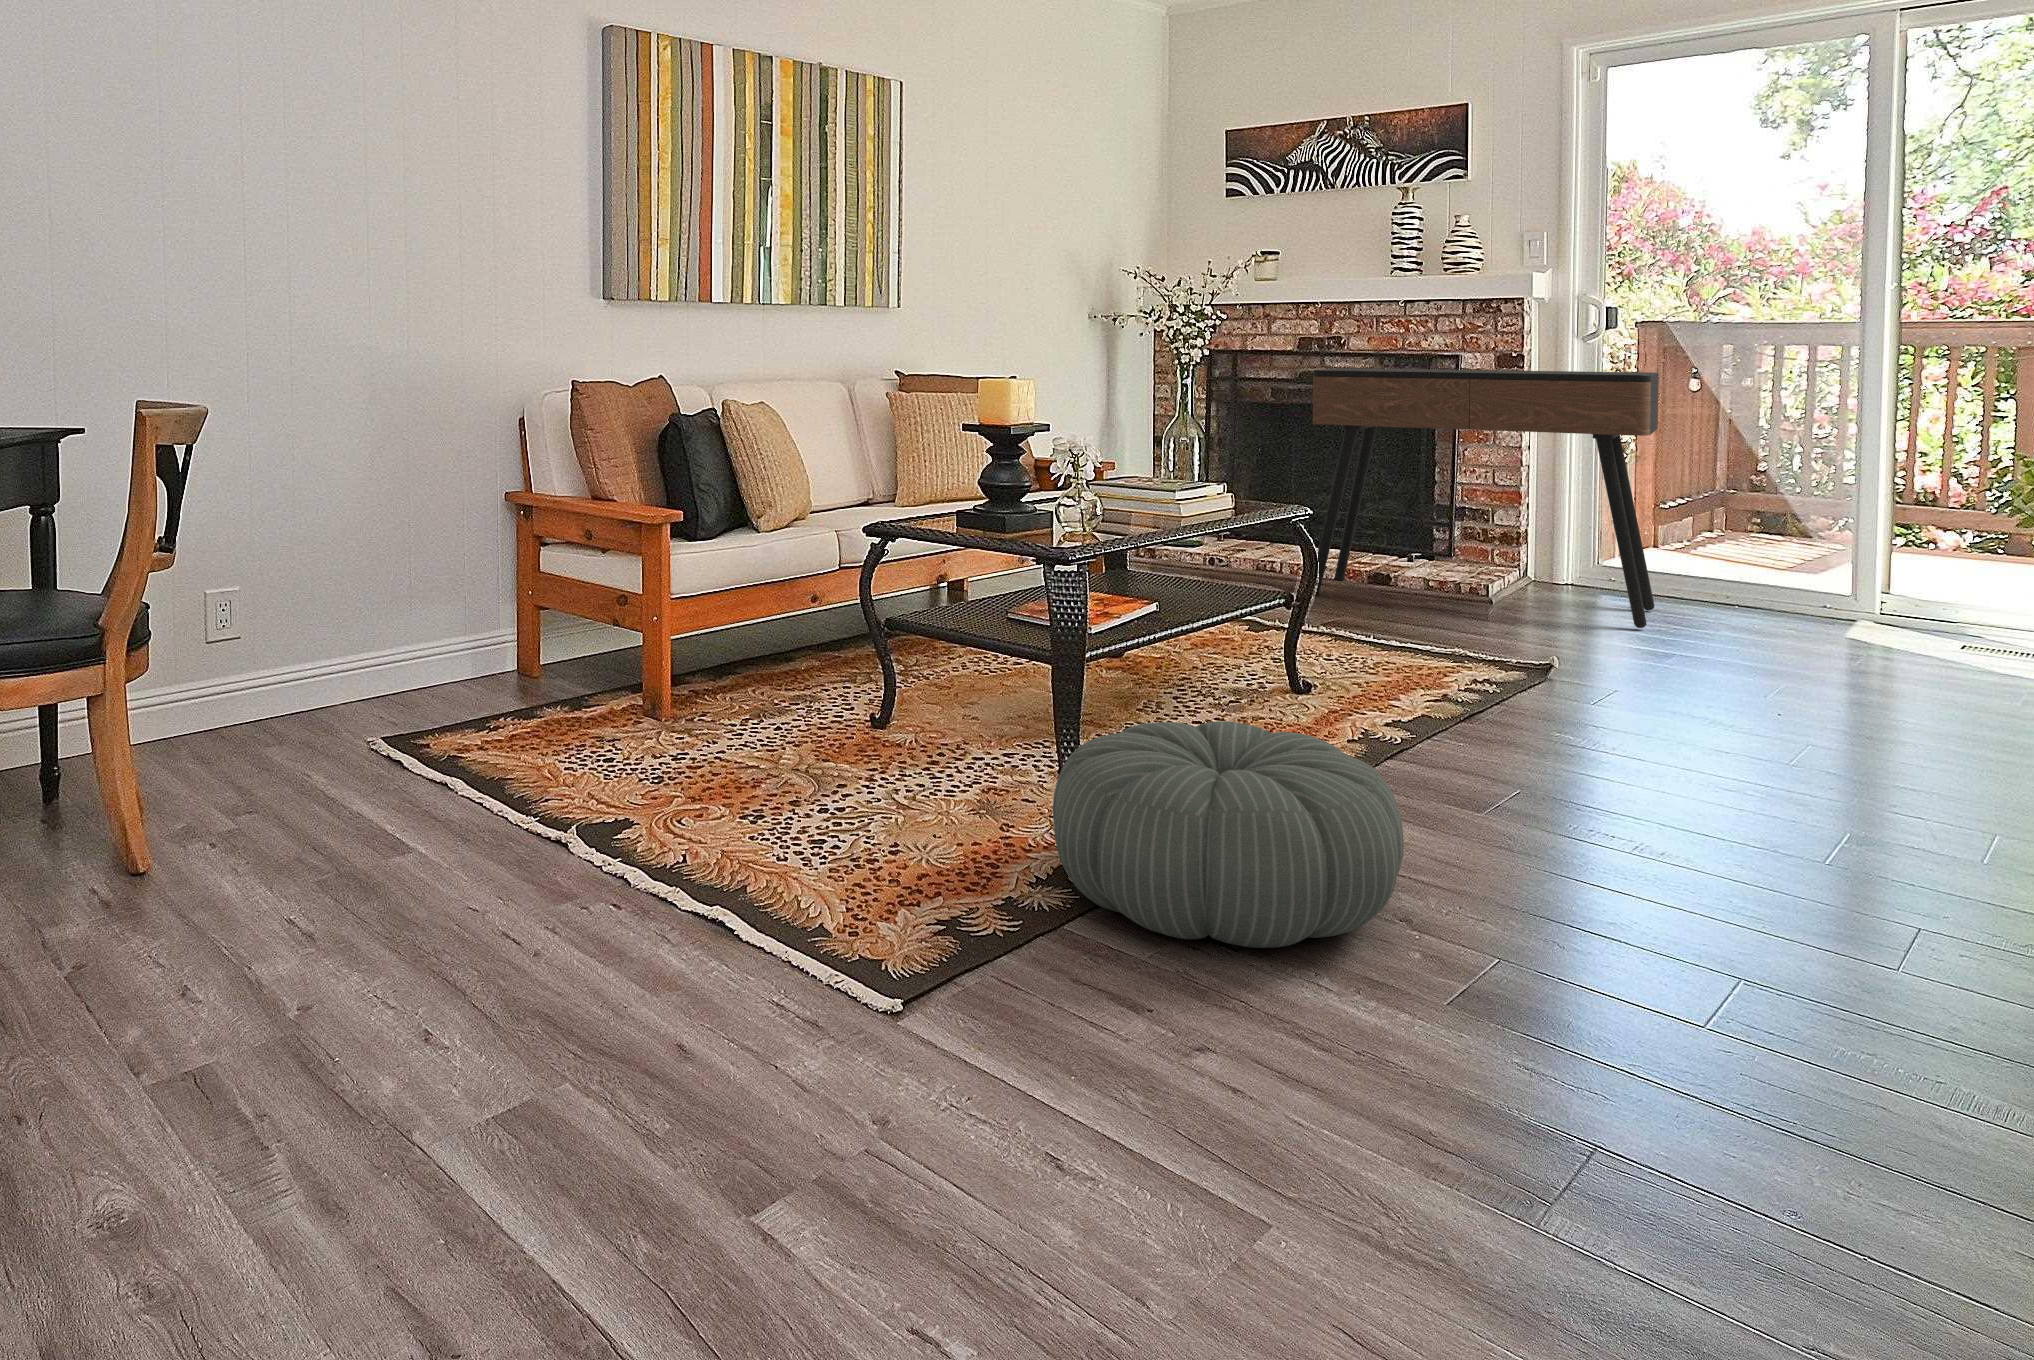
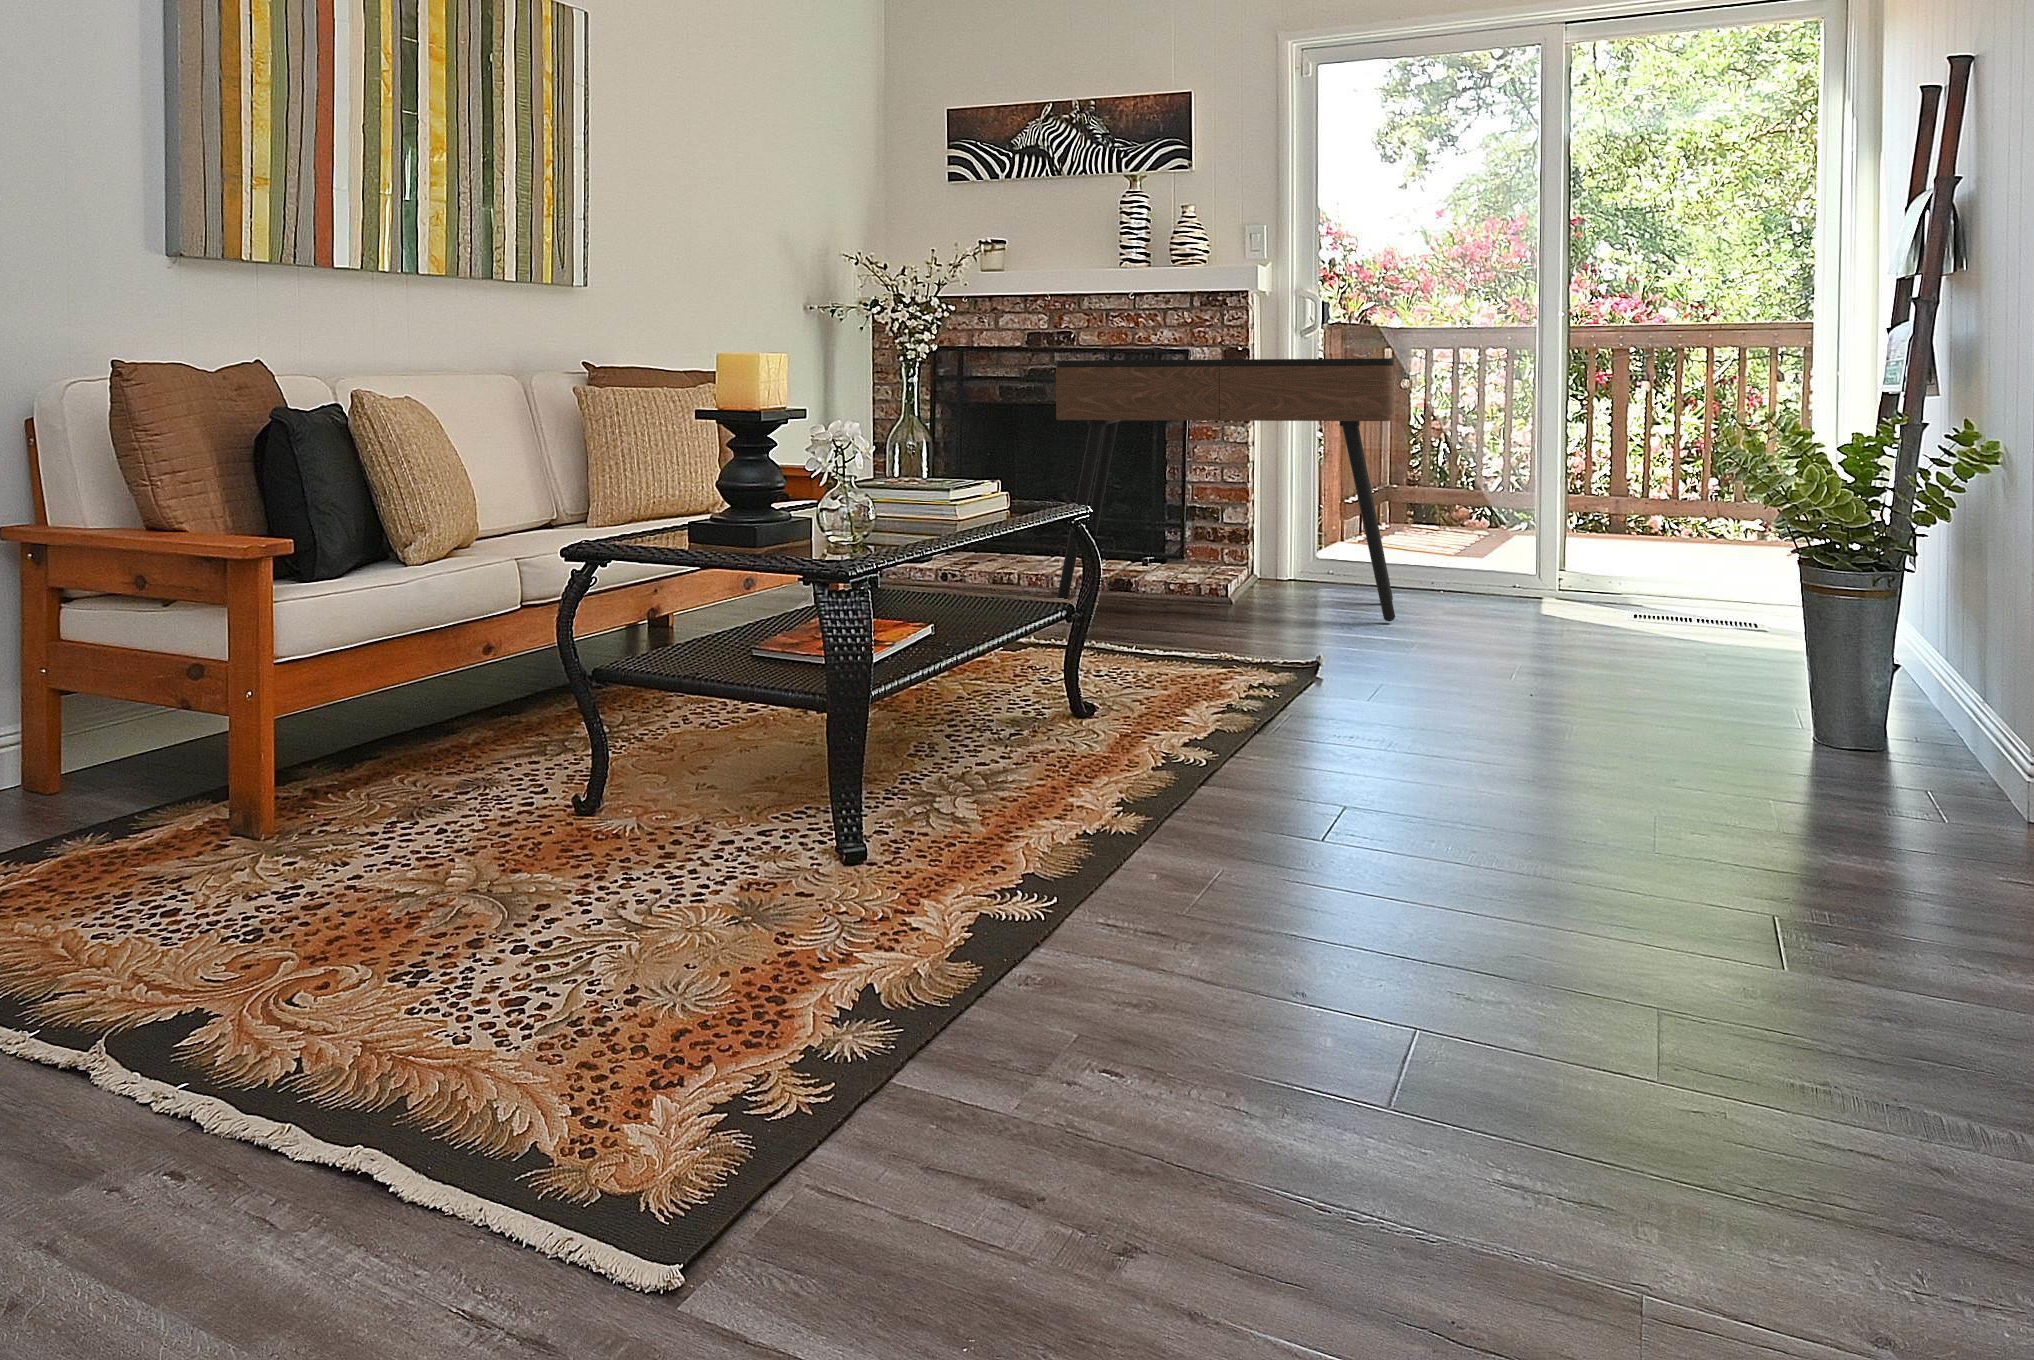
pouf: present [1053,721,1404,948] -> none [859,767,1316,1078]

